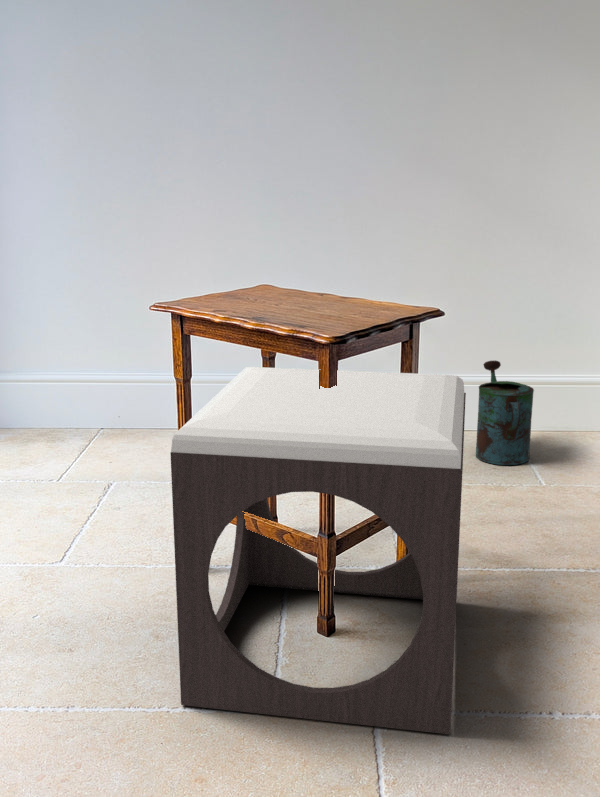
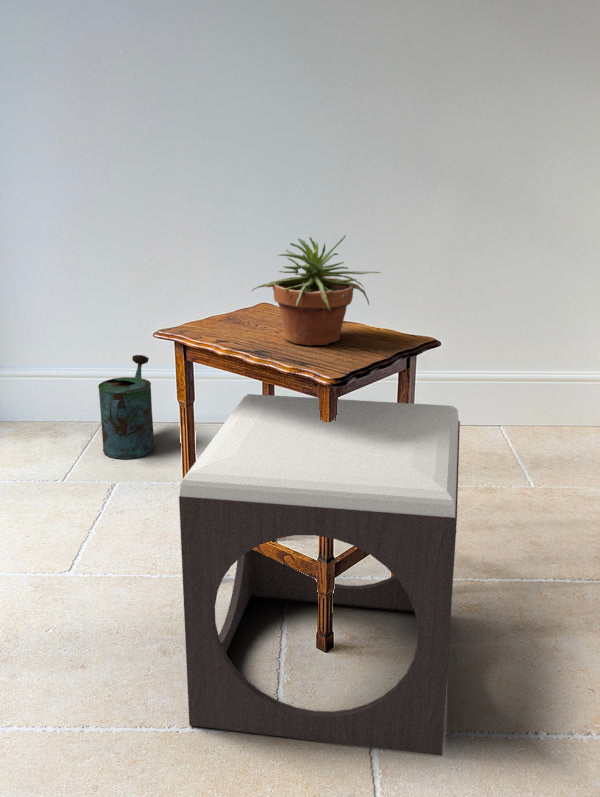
potted plant: none [248,200,384,313] -> present [252,235,380,346]
watering can: present [476,360,534,465] -> present [98,355,154,459]

